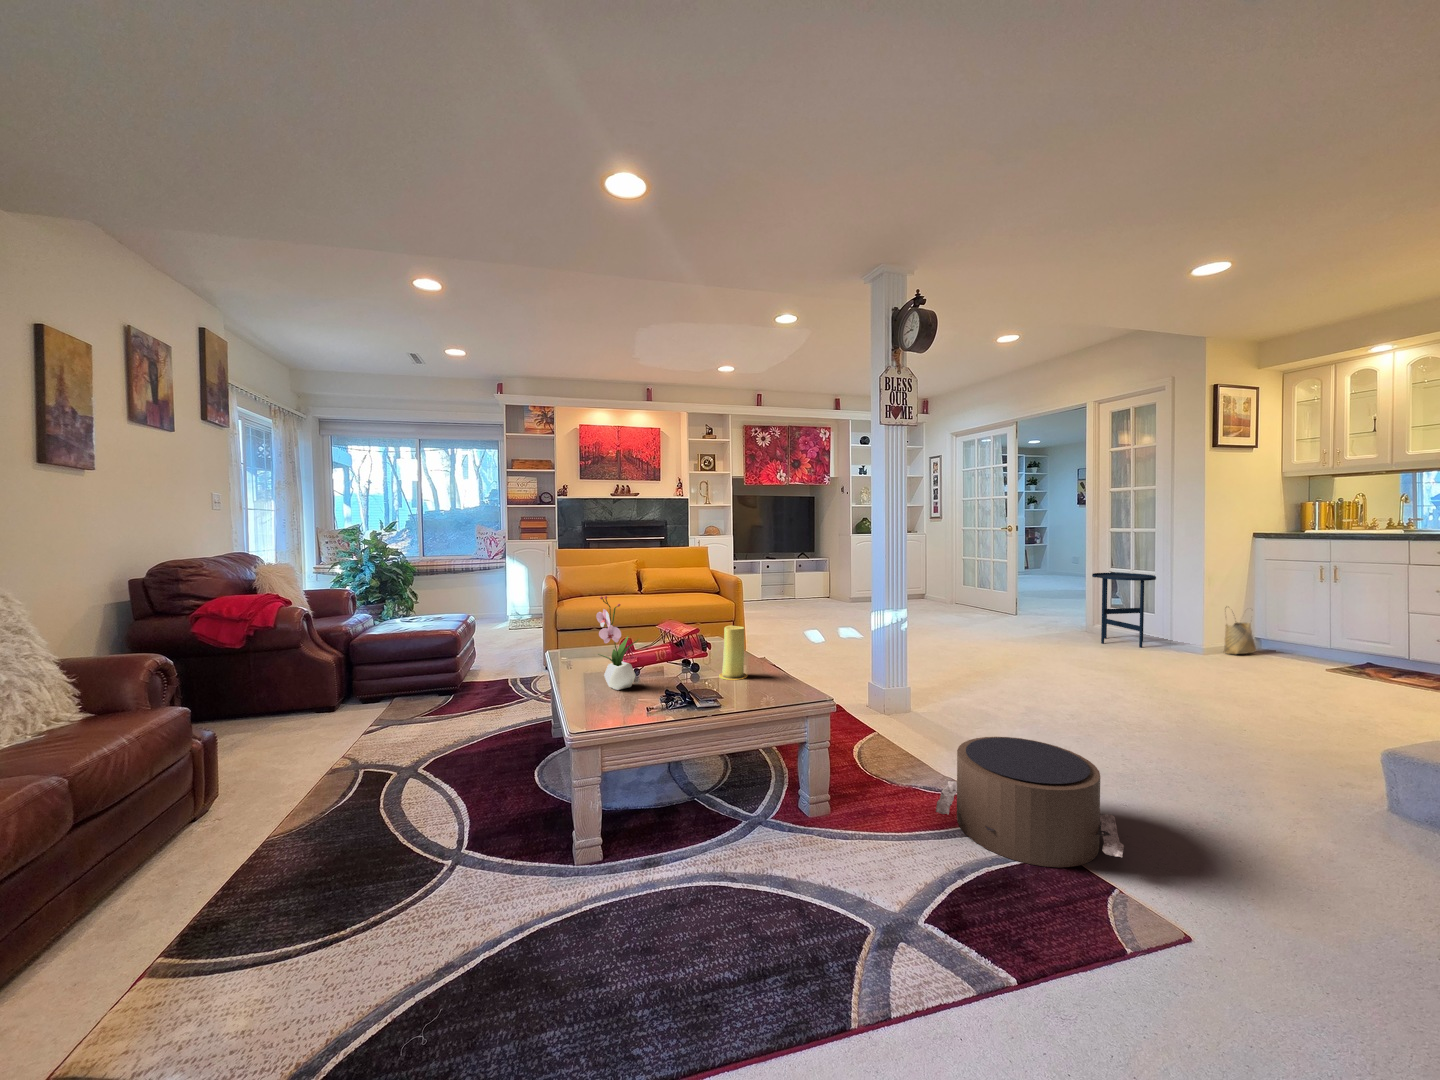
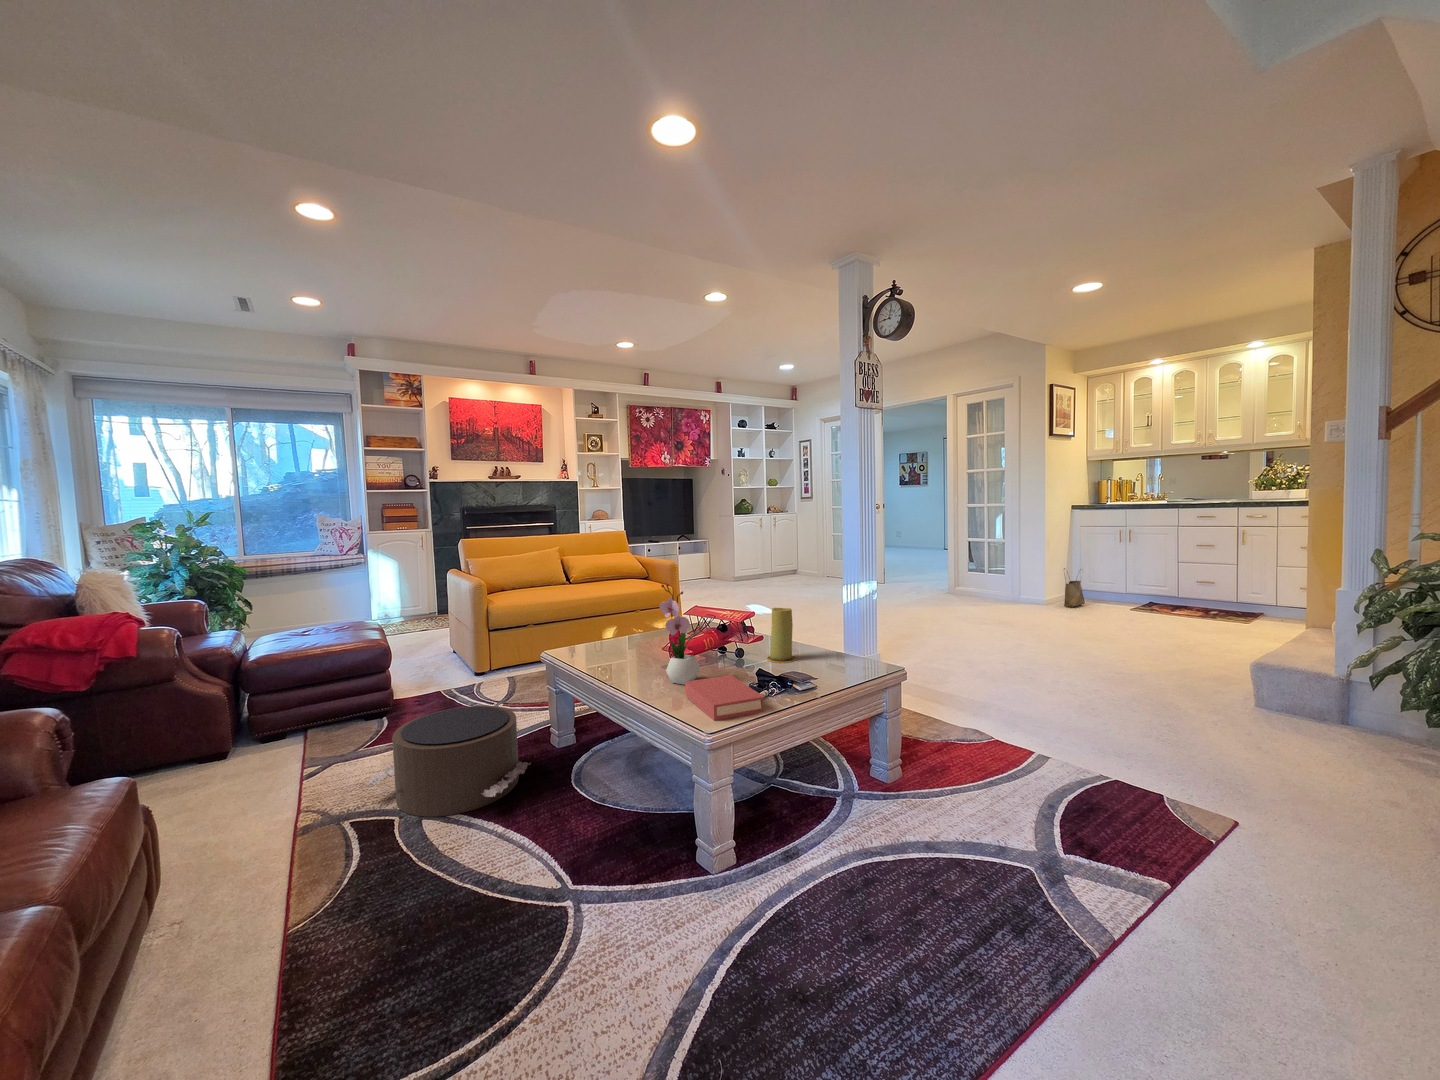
side table: present [1092,573,1156,648] -> none [965,545,1015,607]
book: none [589,685,645,723] -> present [685,675,764,721]
pouf: present [936,737,1124,867] -> present [366,706,531,817]

